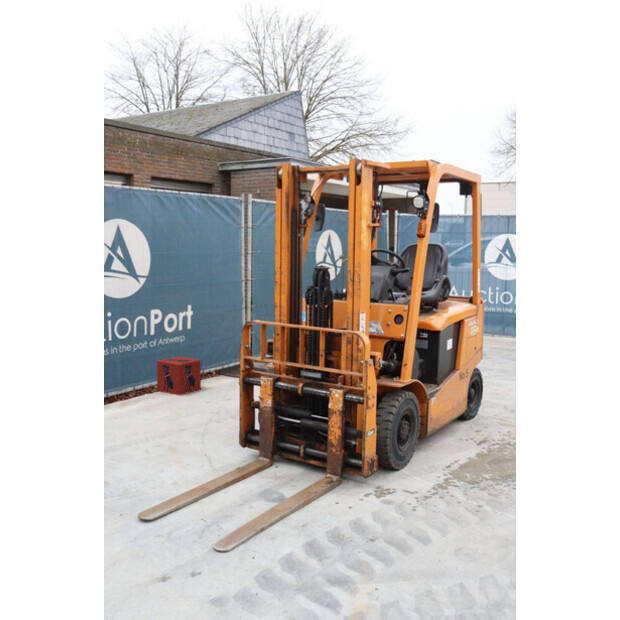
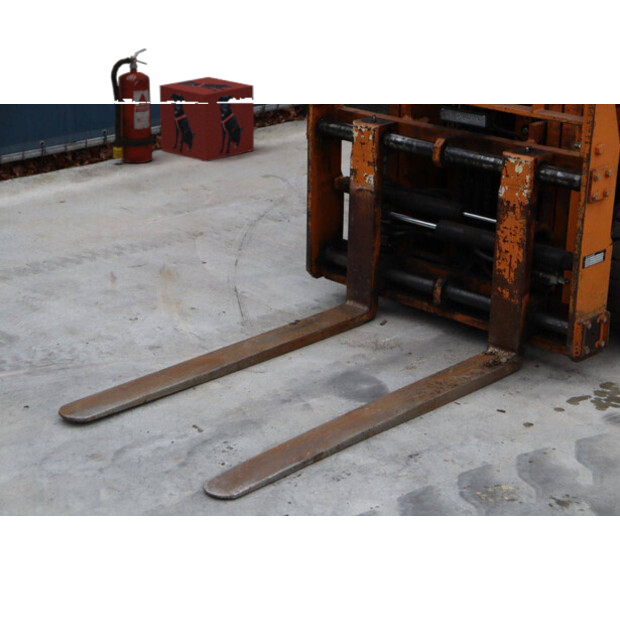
fire extinguisher: none [136,345,155,398] -> present [111,48,154,163]

